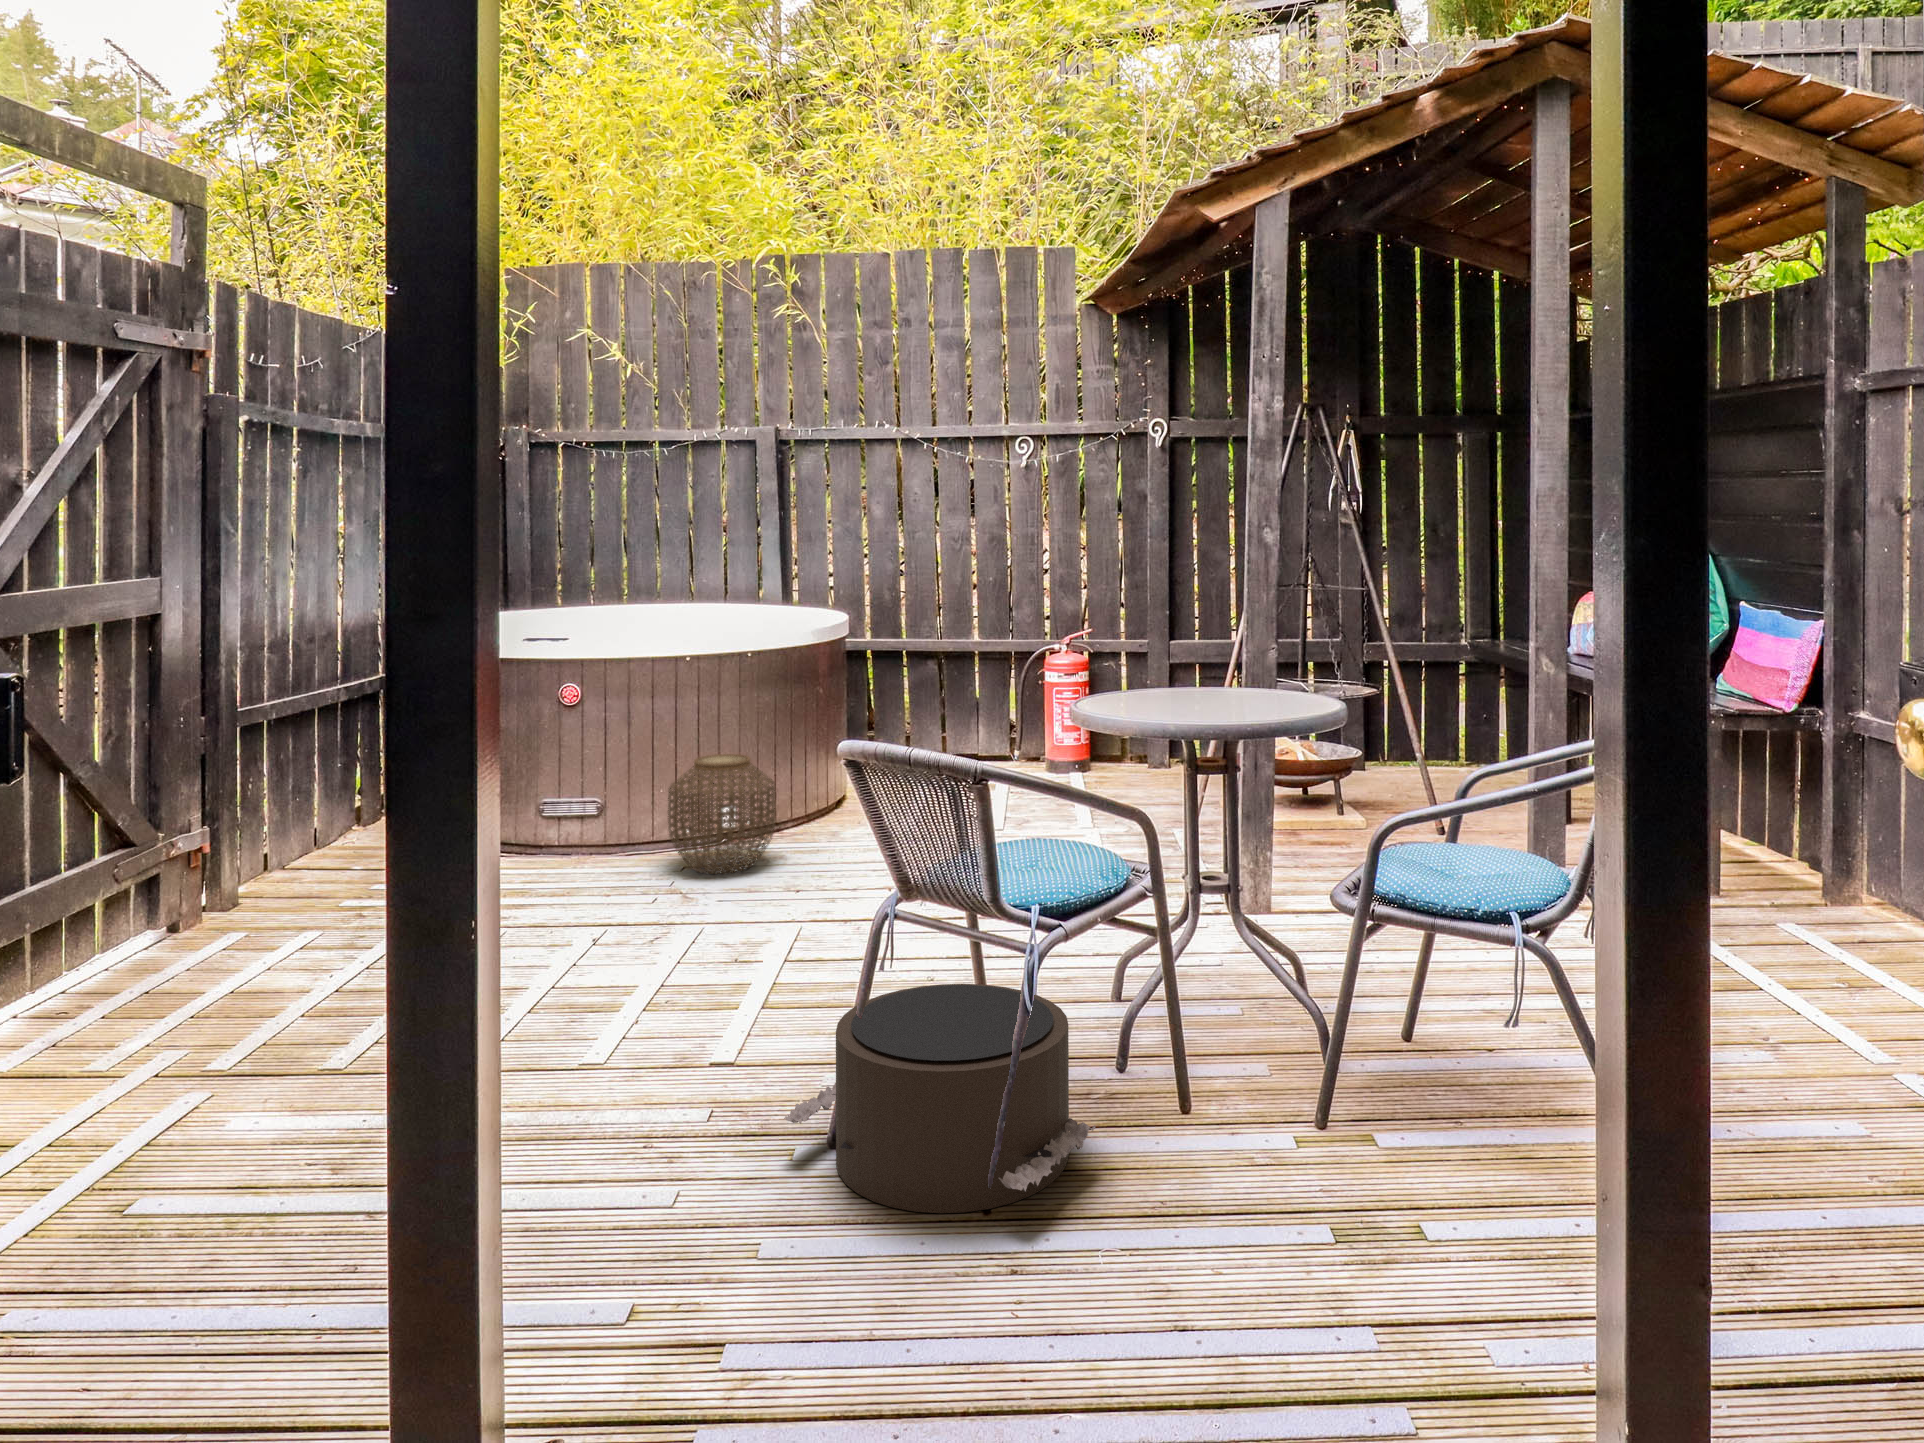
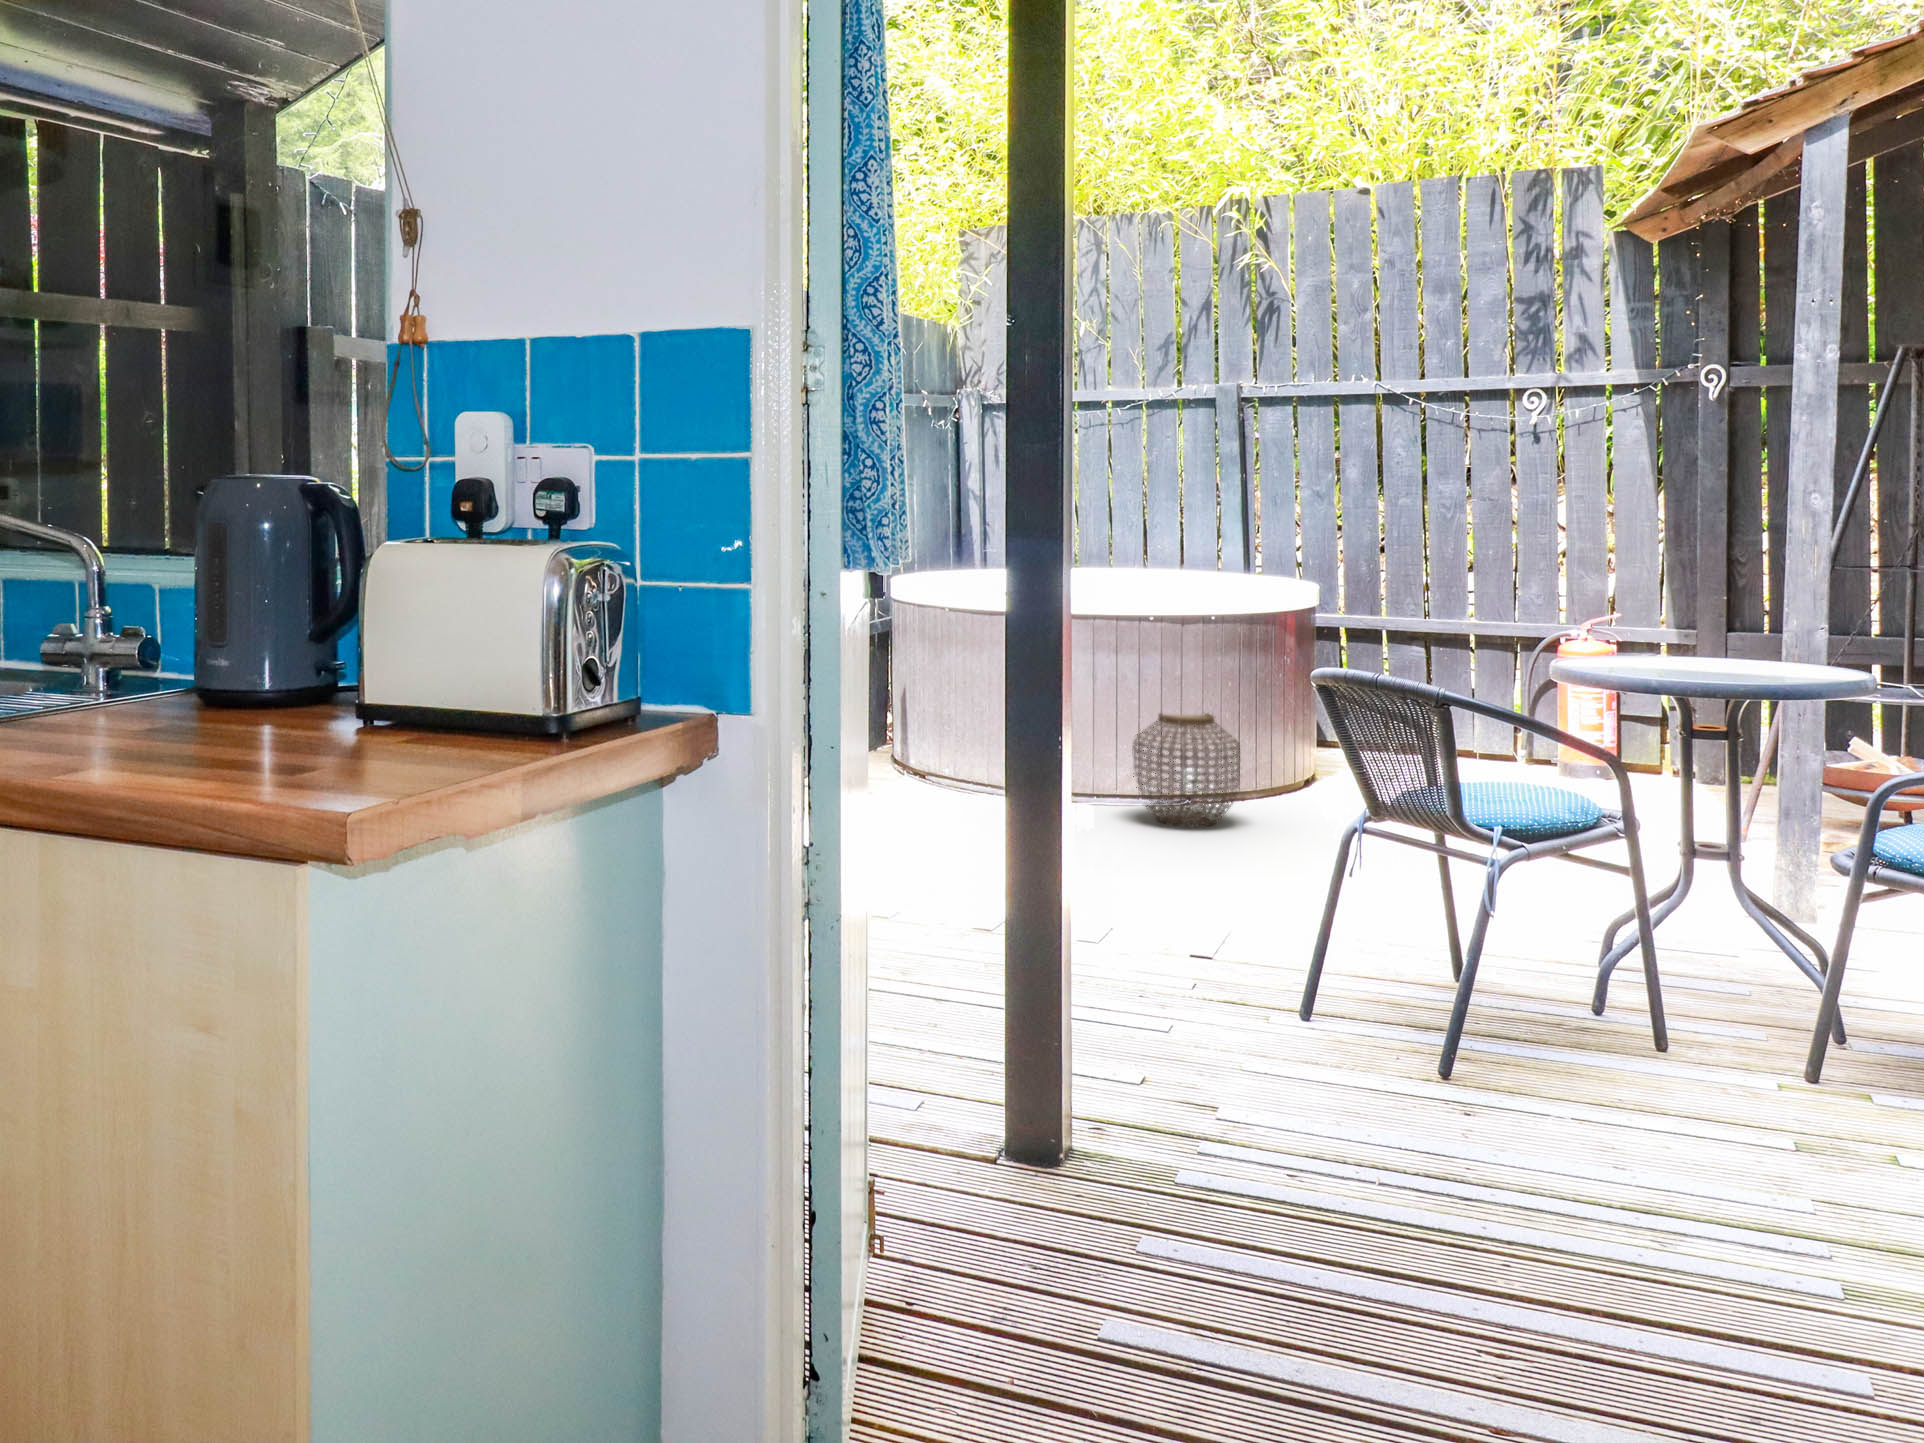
pouf: present [784,984,1095,1213] -> none [1257,898,1558,1076]

